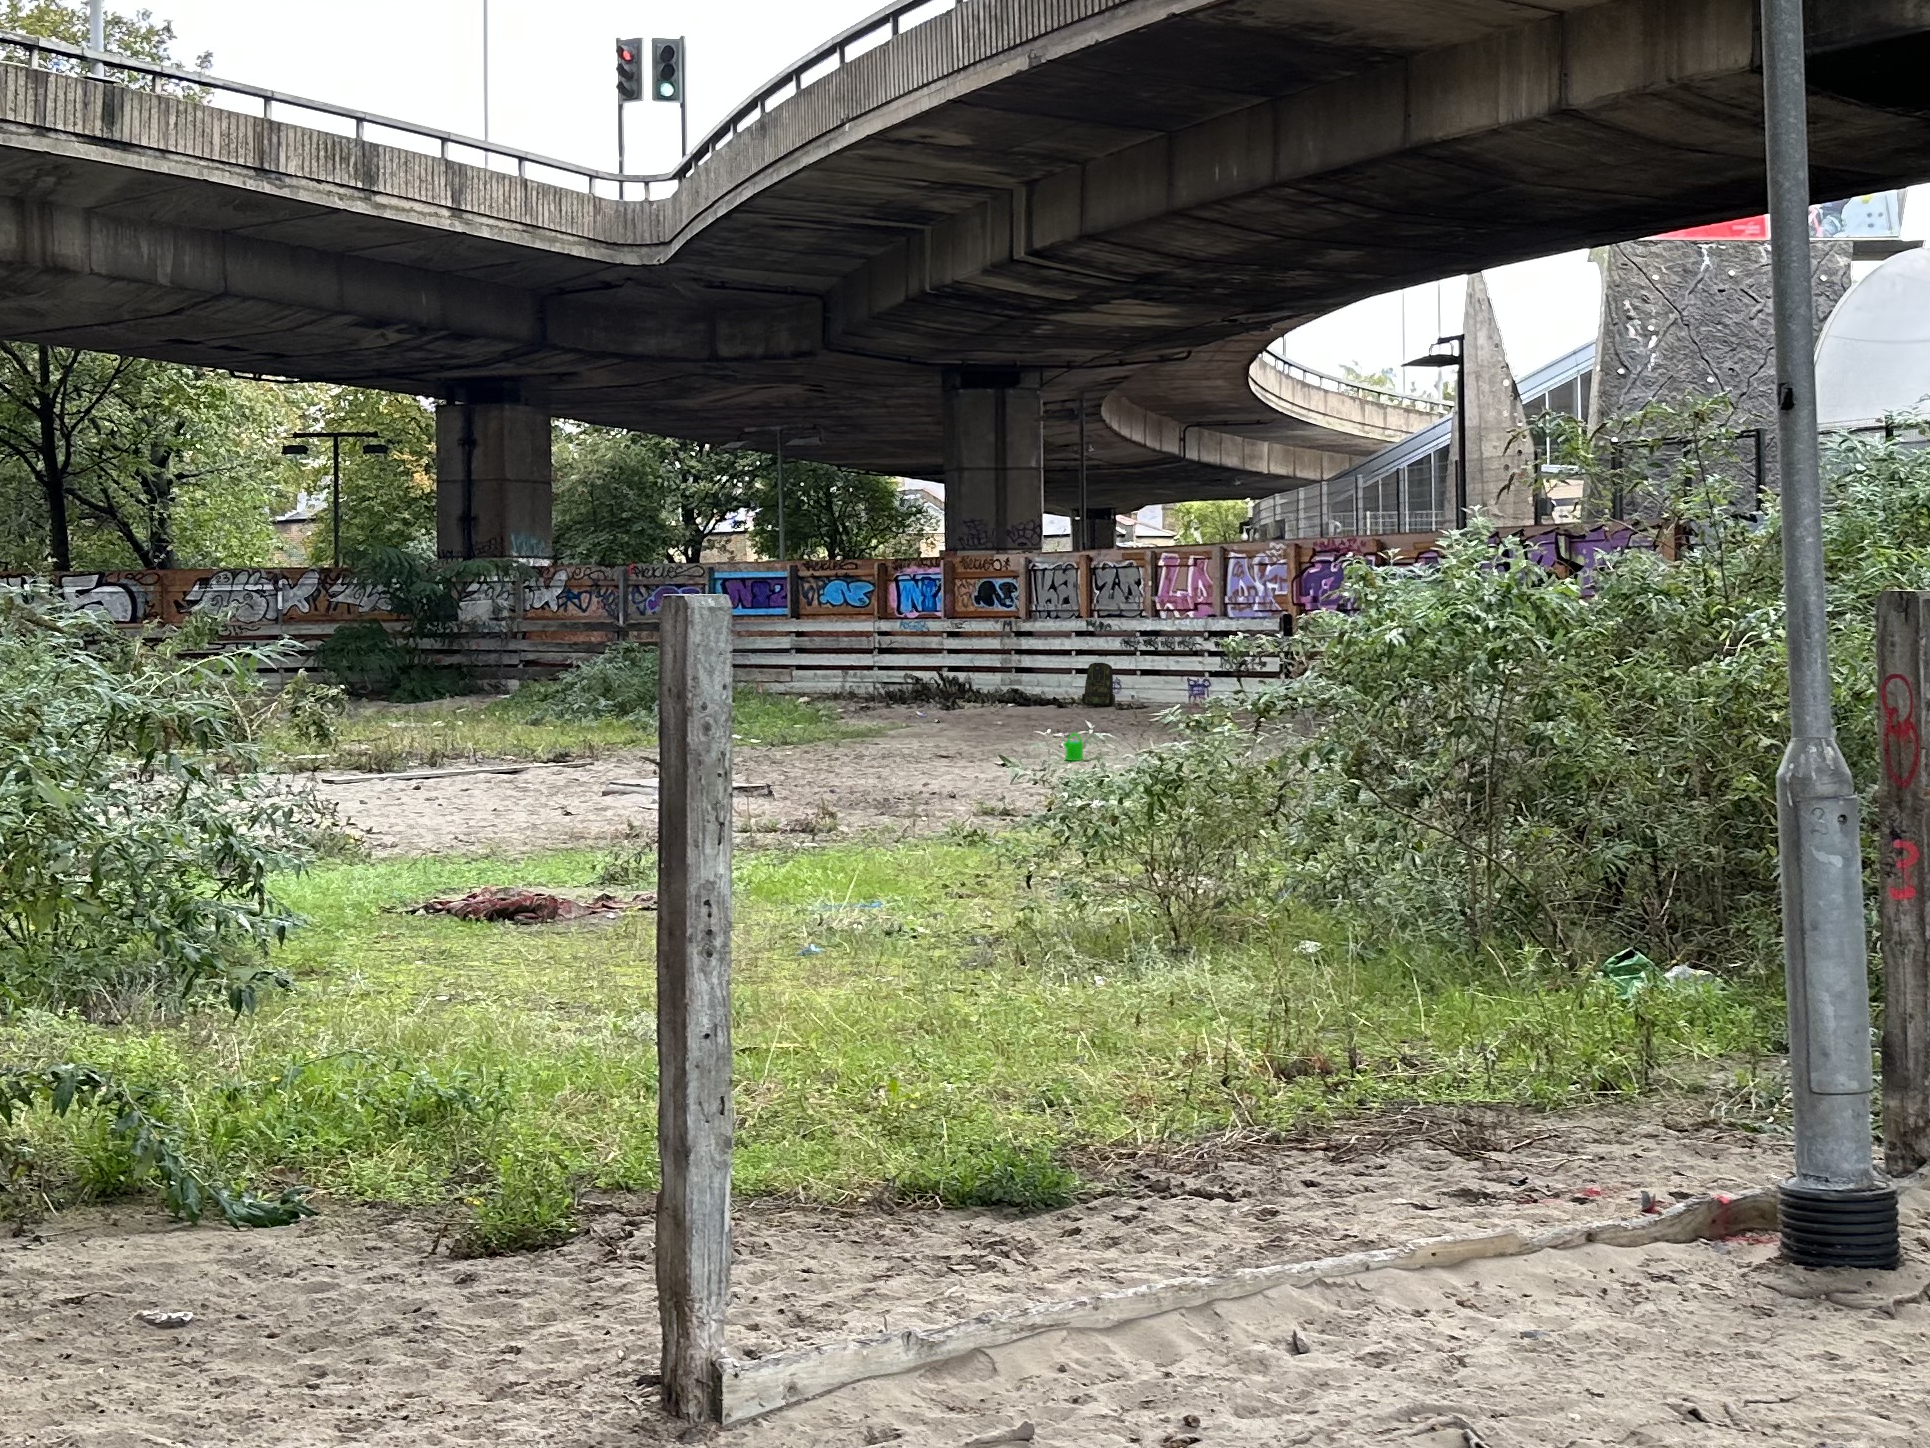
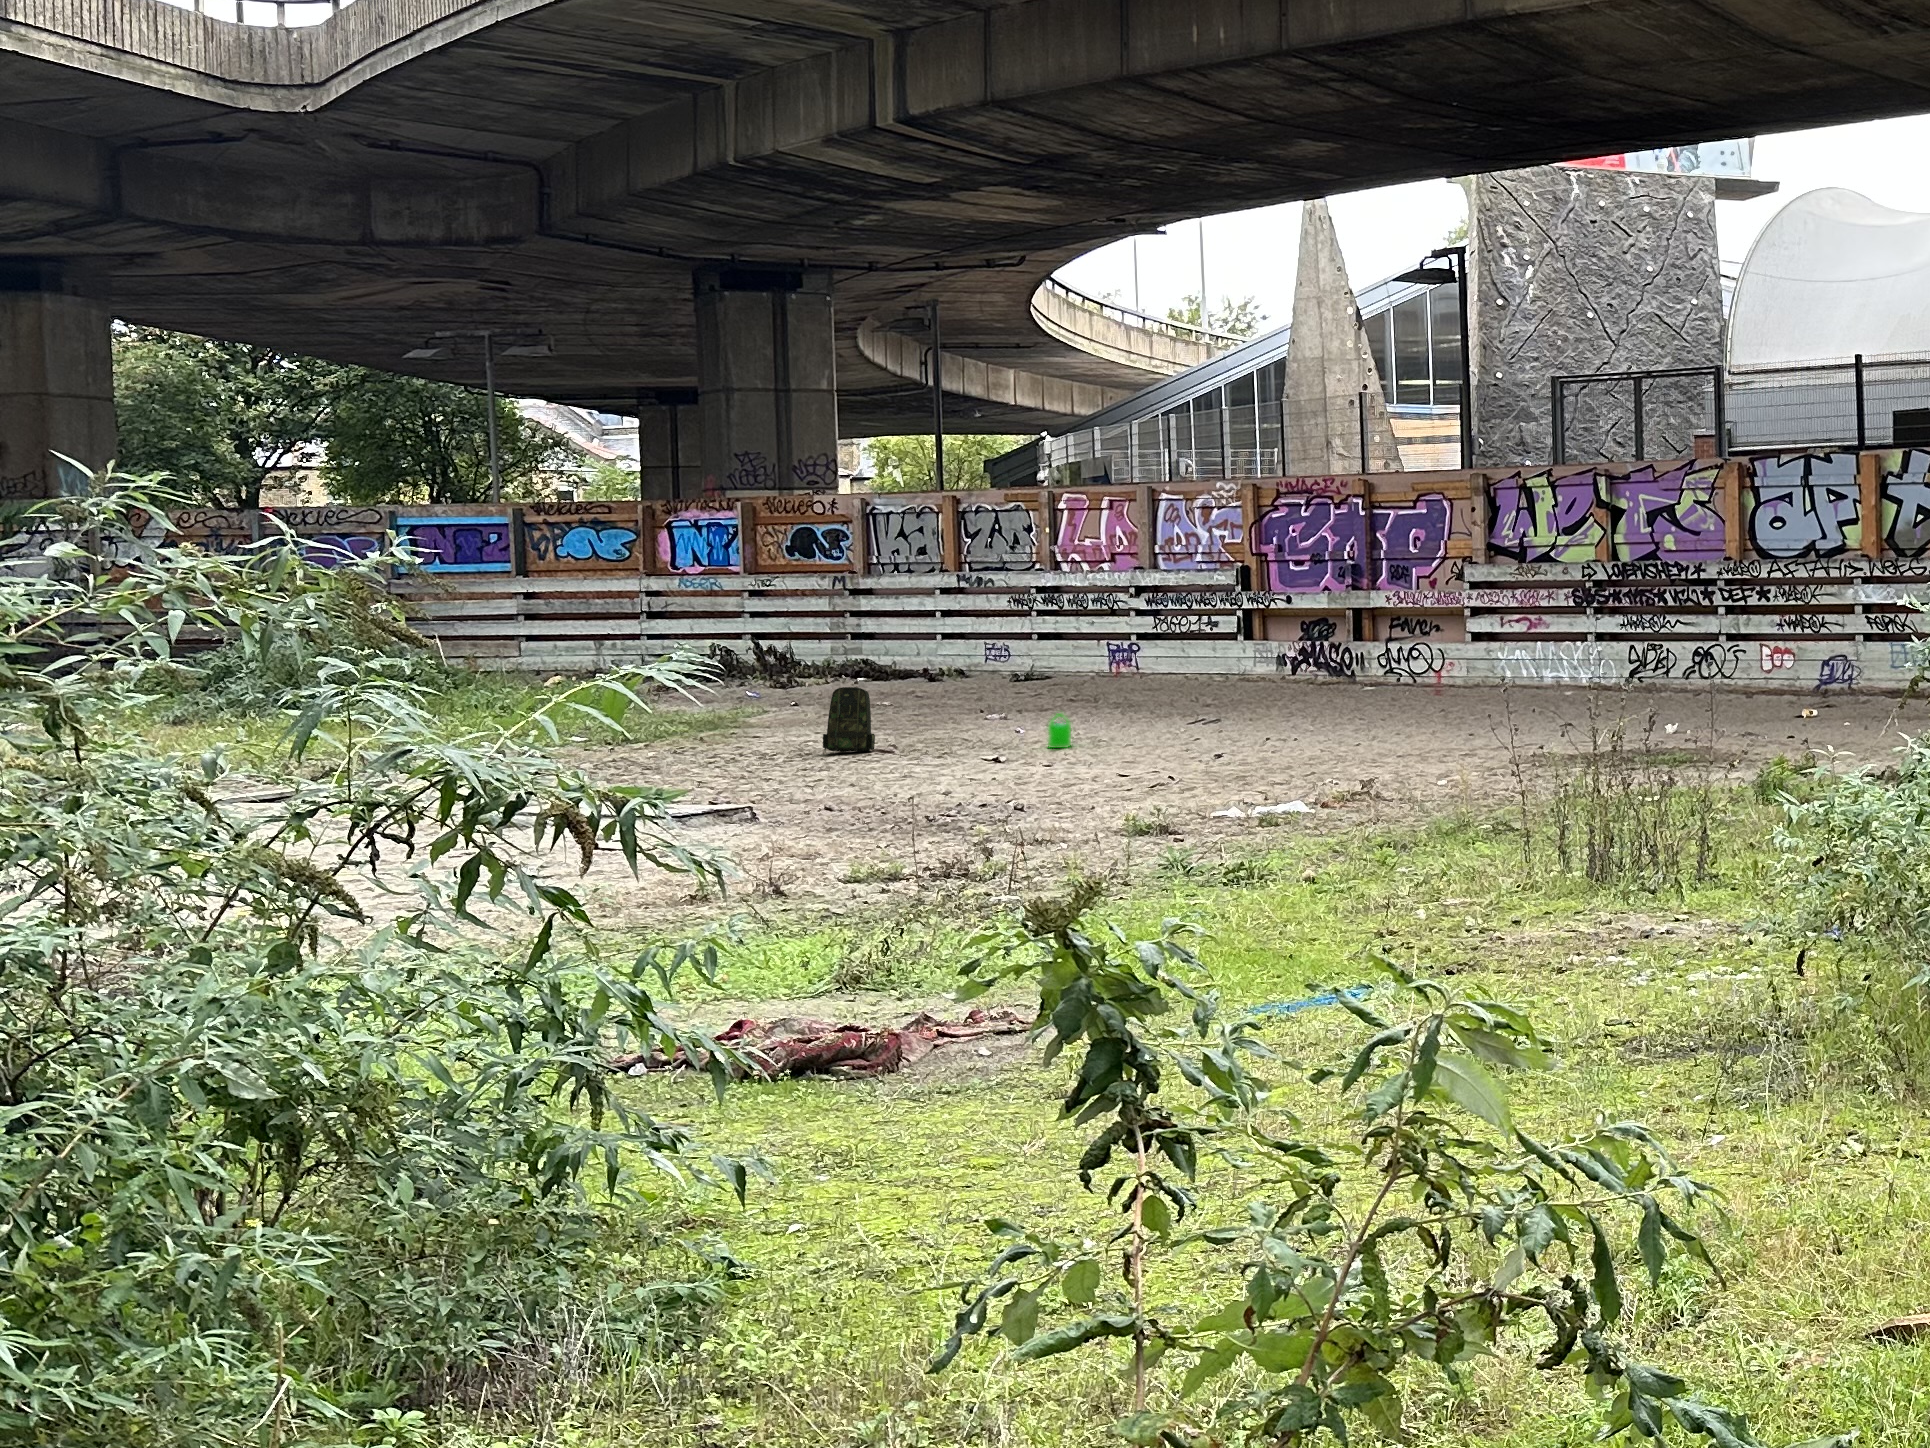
backpack: present [1082,663,1115,706] -> present [823,687,875,752]

